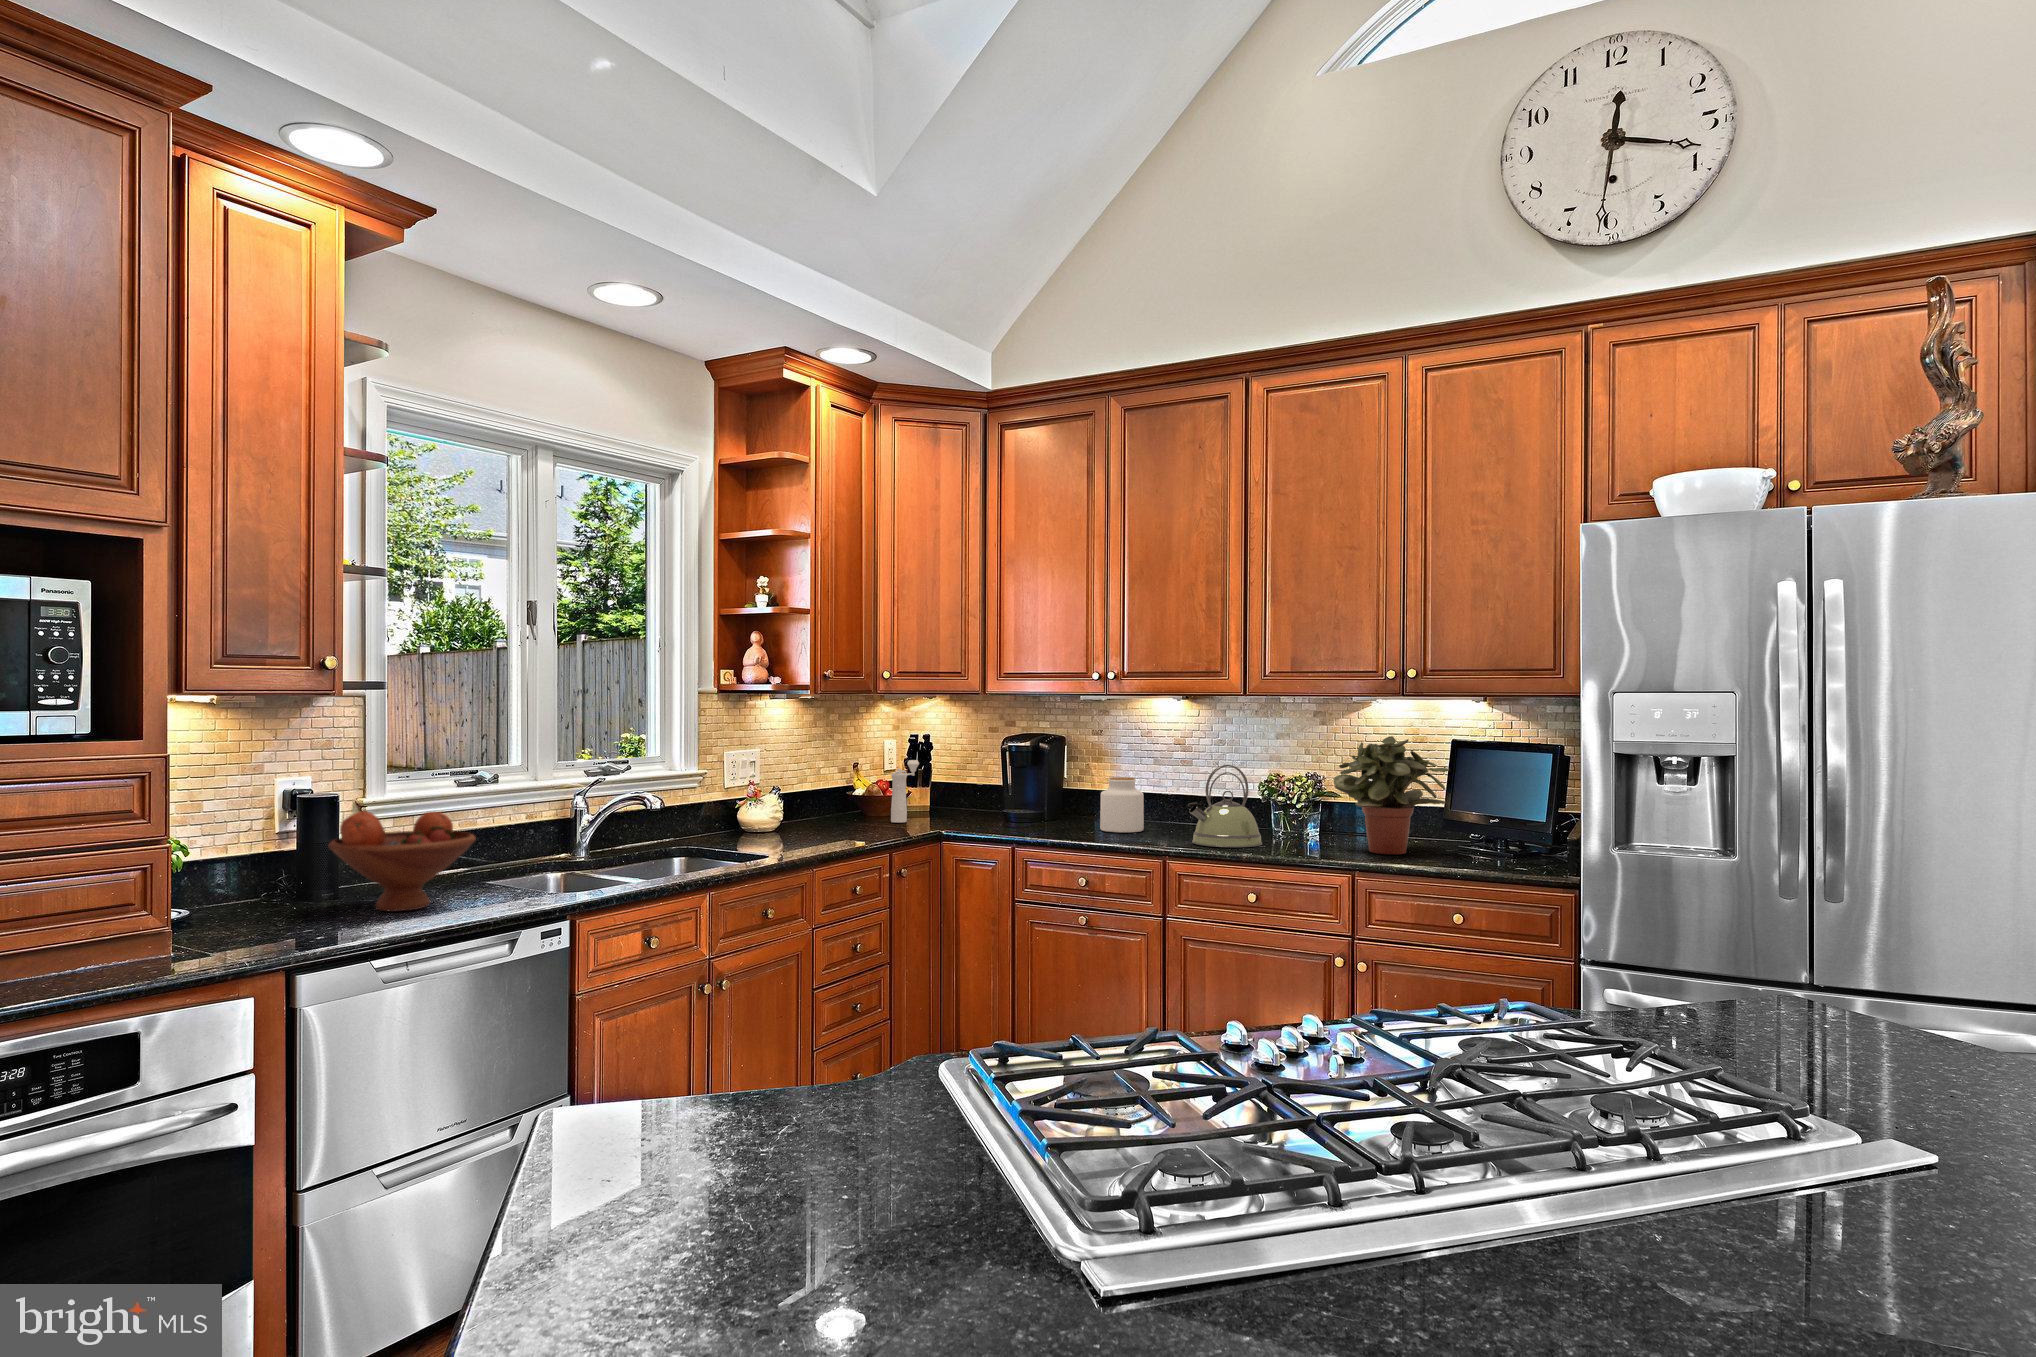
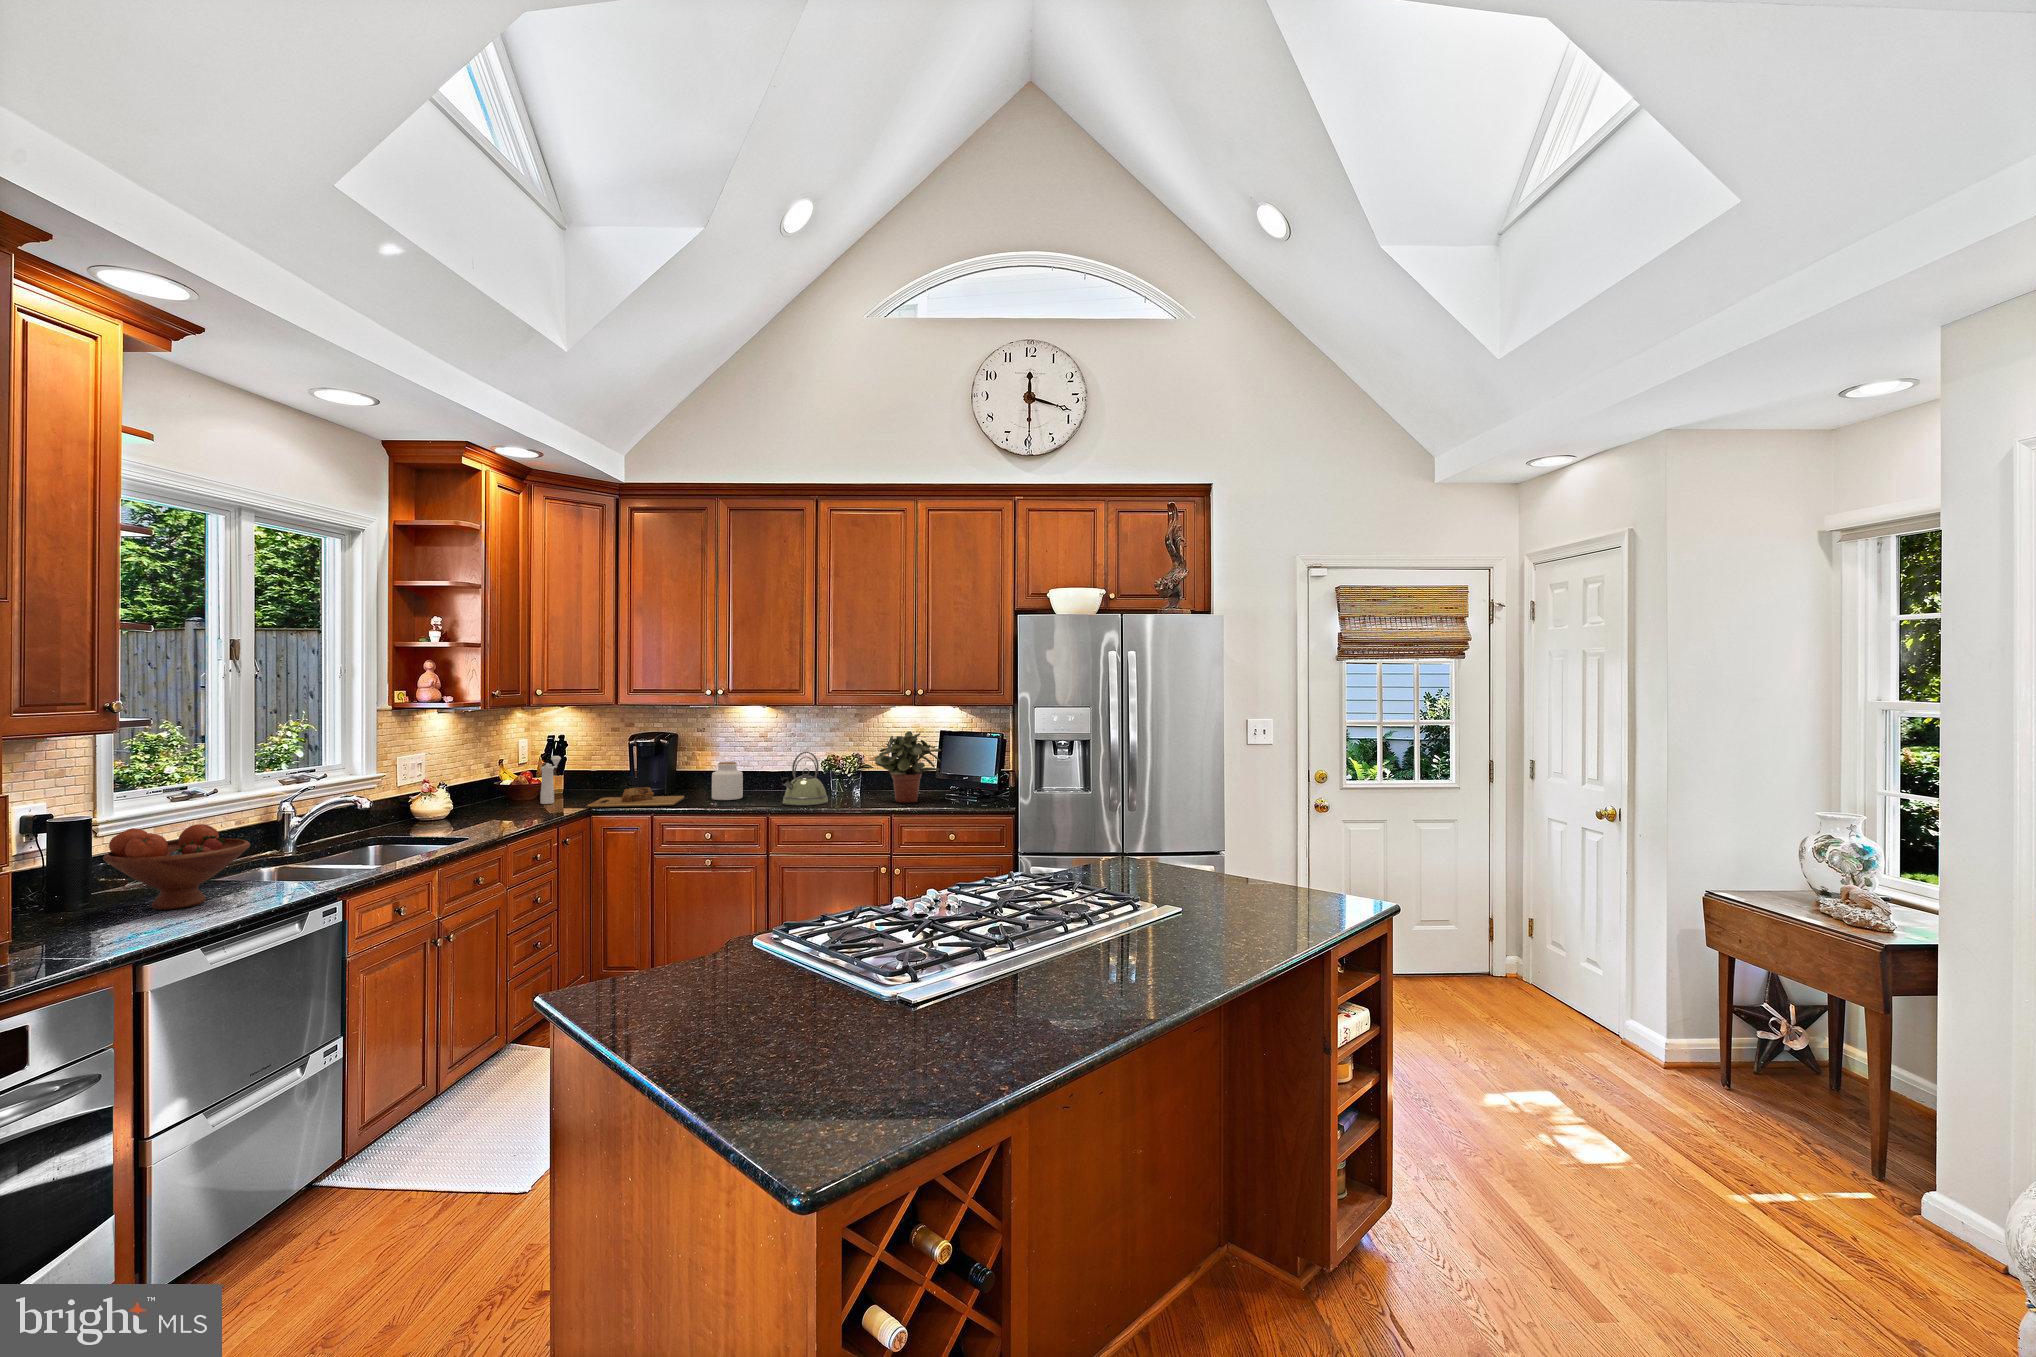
cutting board: none [937,807,1067,835] -> present [587,787,684,807]

